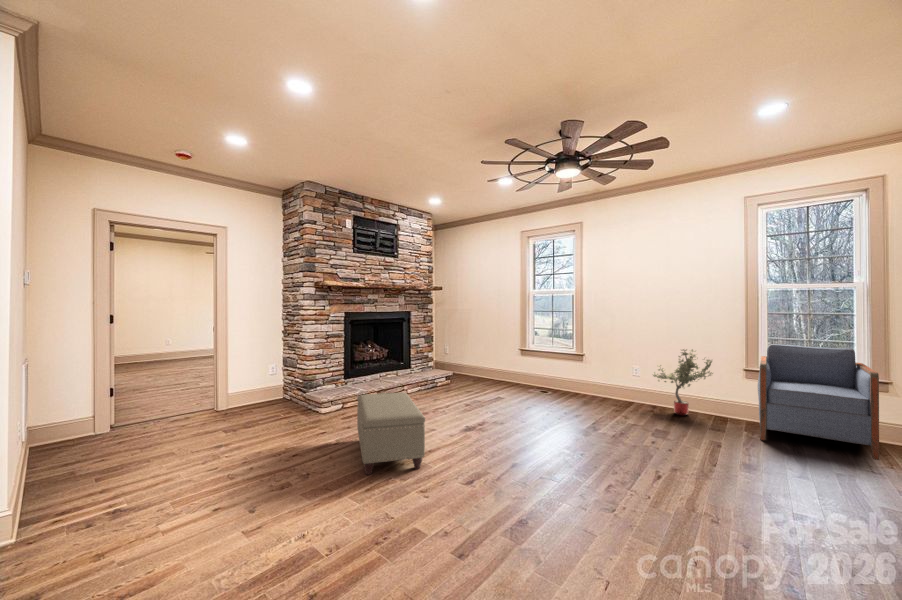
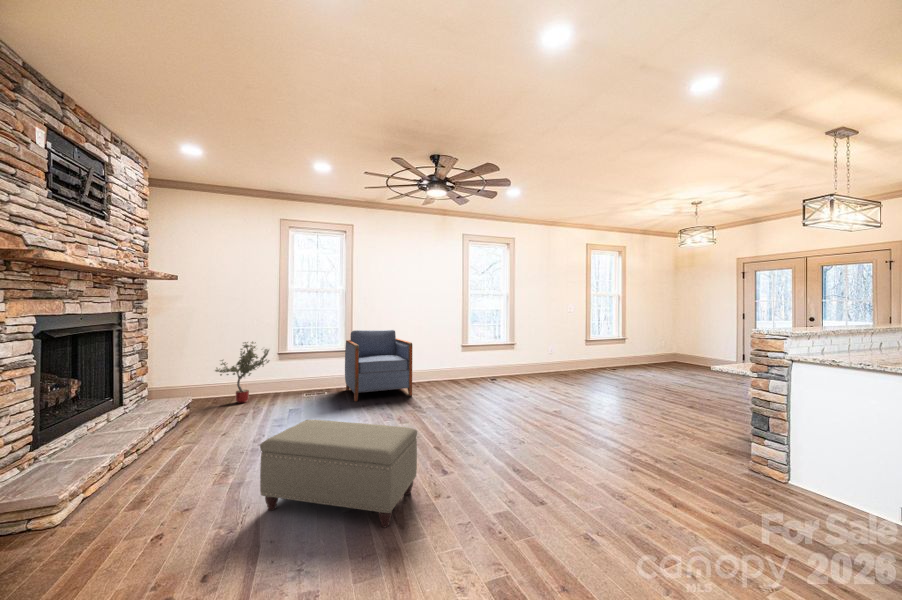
armchair: present [758,344,879,460] -> present [345,330,412,401]
potted tree: present [653,349,713,415] -> present [215,342,269,403]

